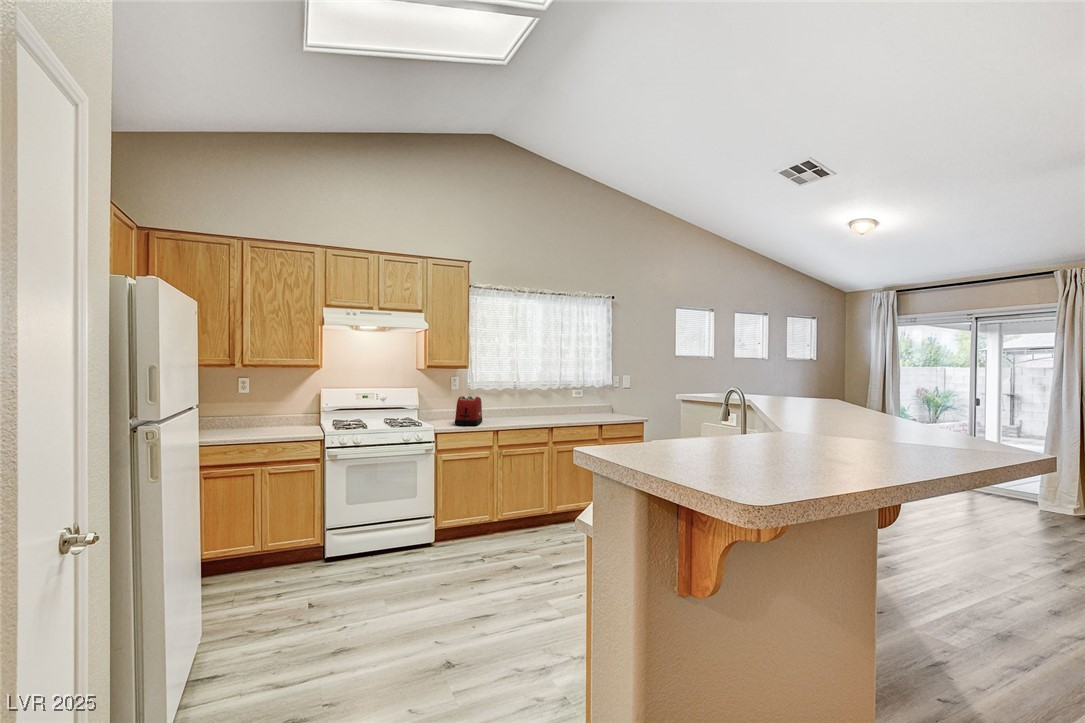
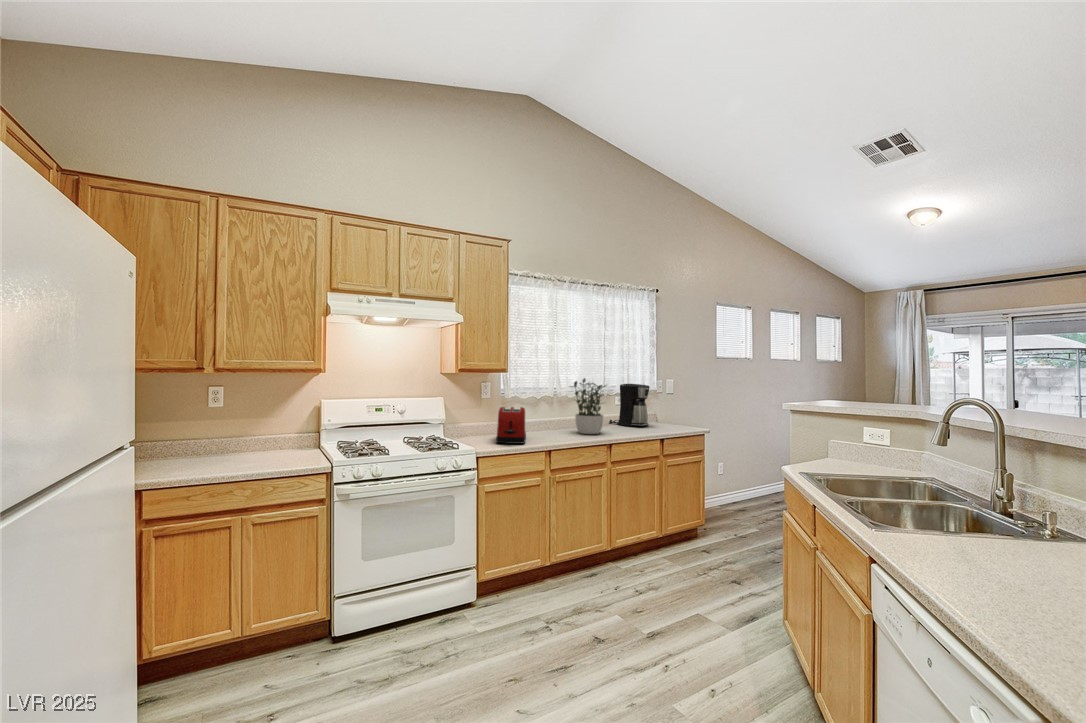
potted plant: none [521,374,556,420] -> present [570,378,606,434]
coffee maker: none [565,379,598,416] -> present [609,384,649,426]

